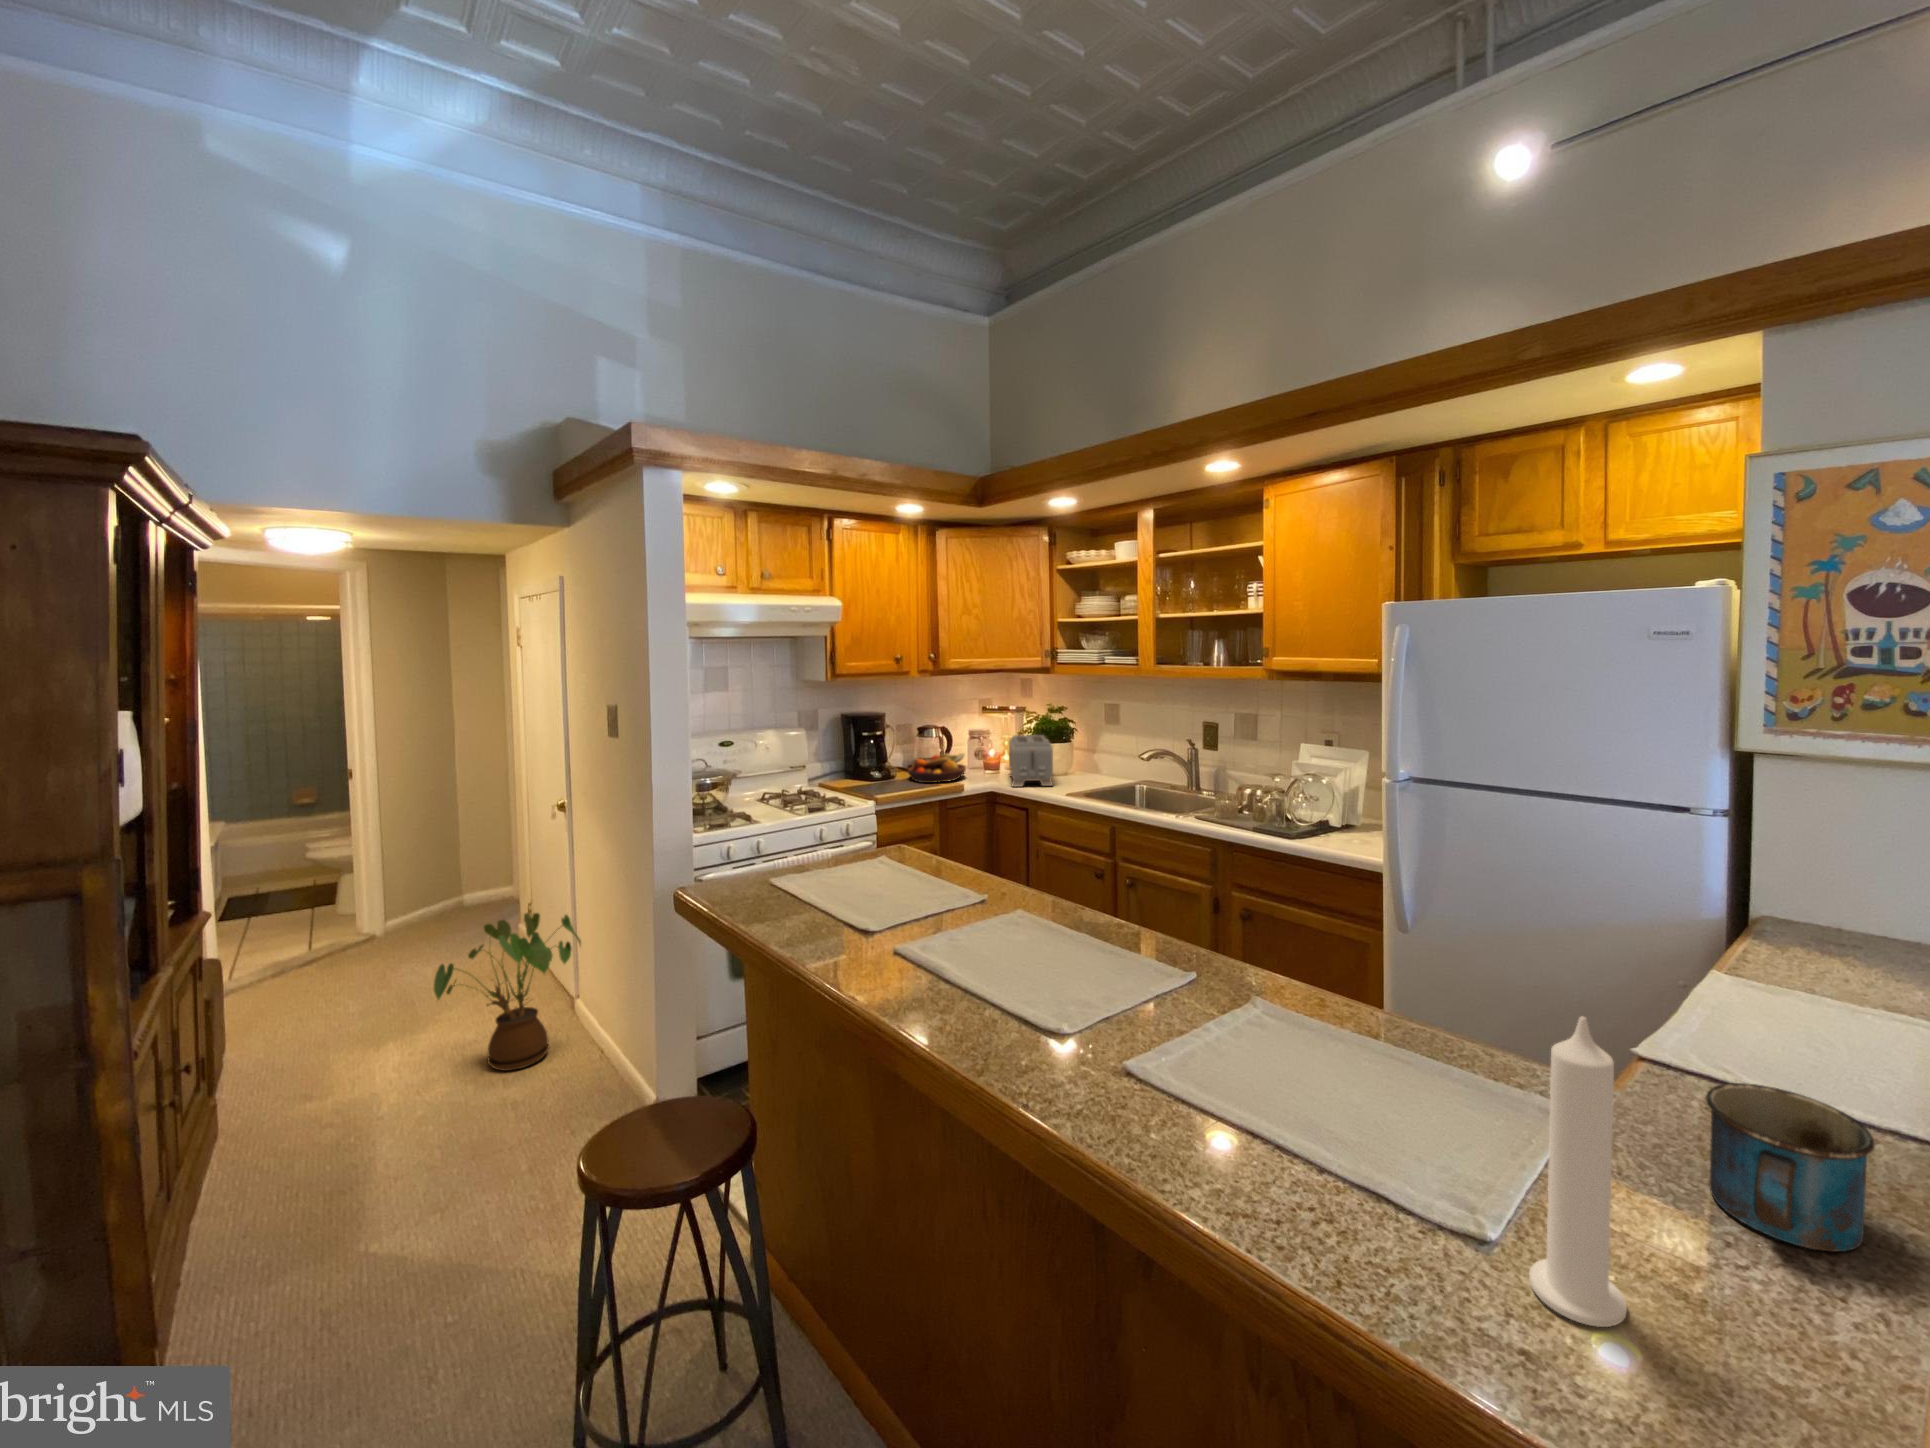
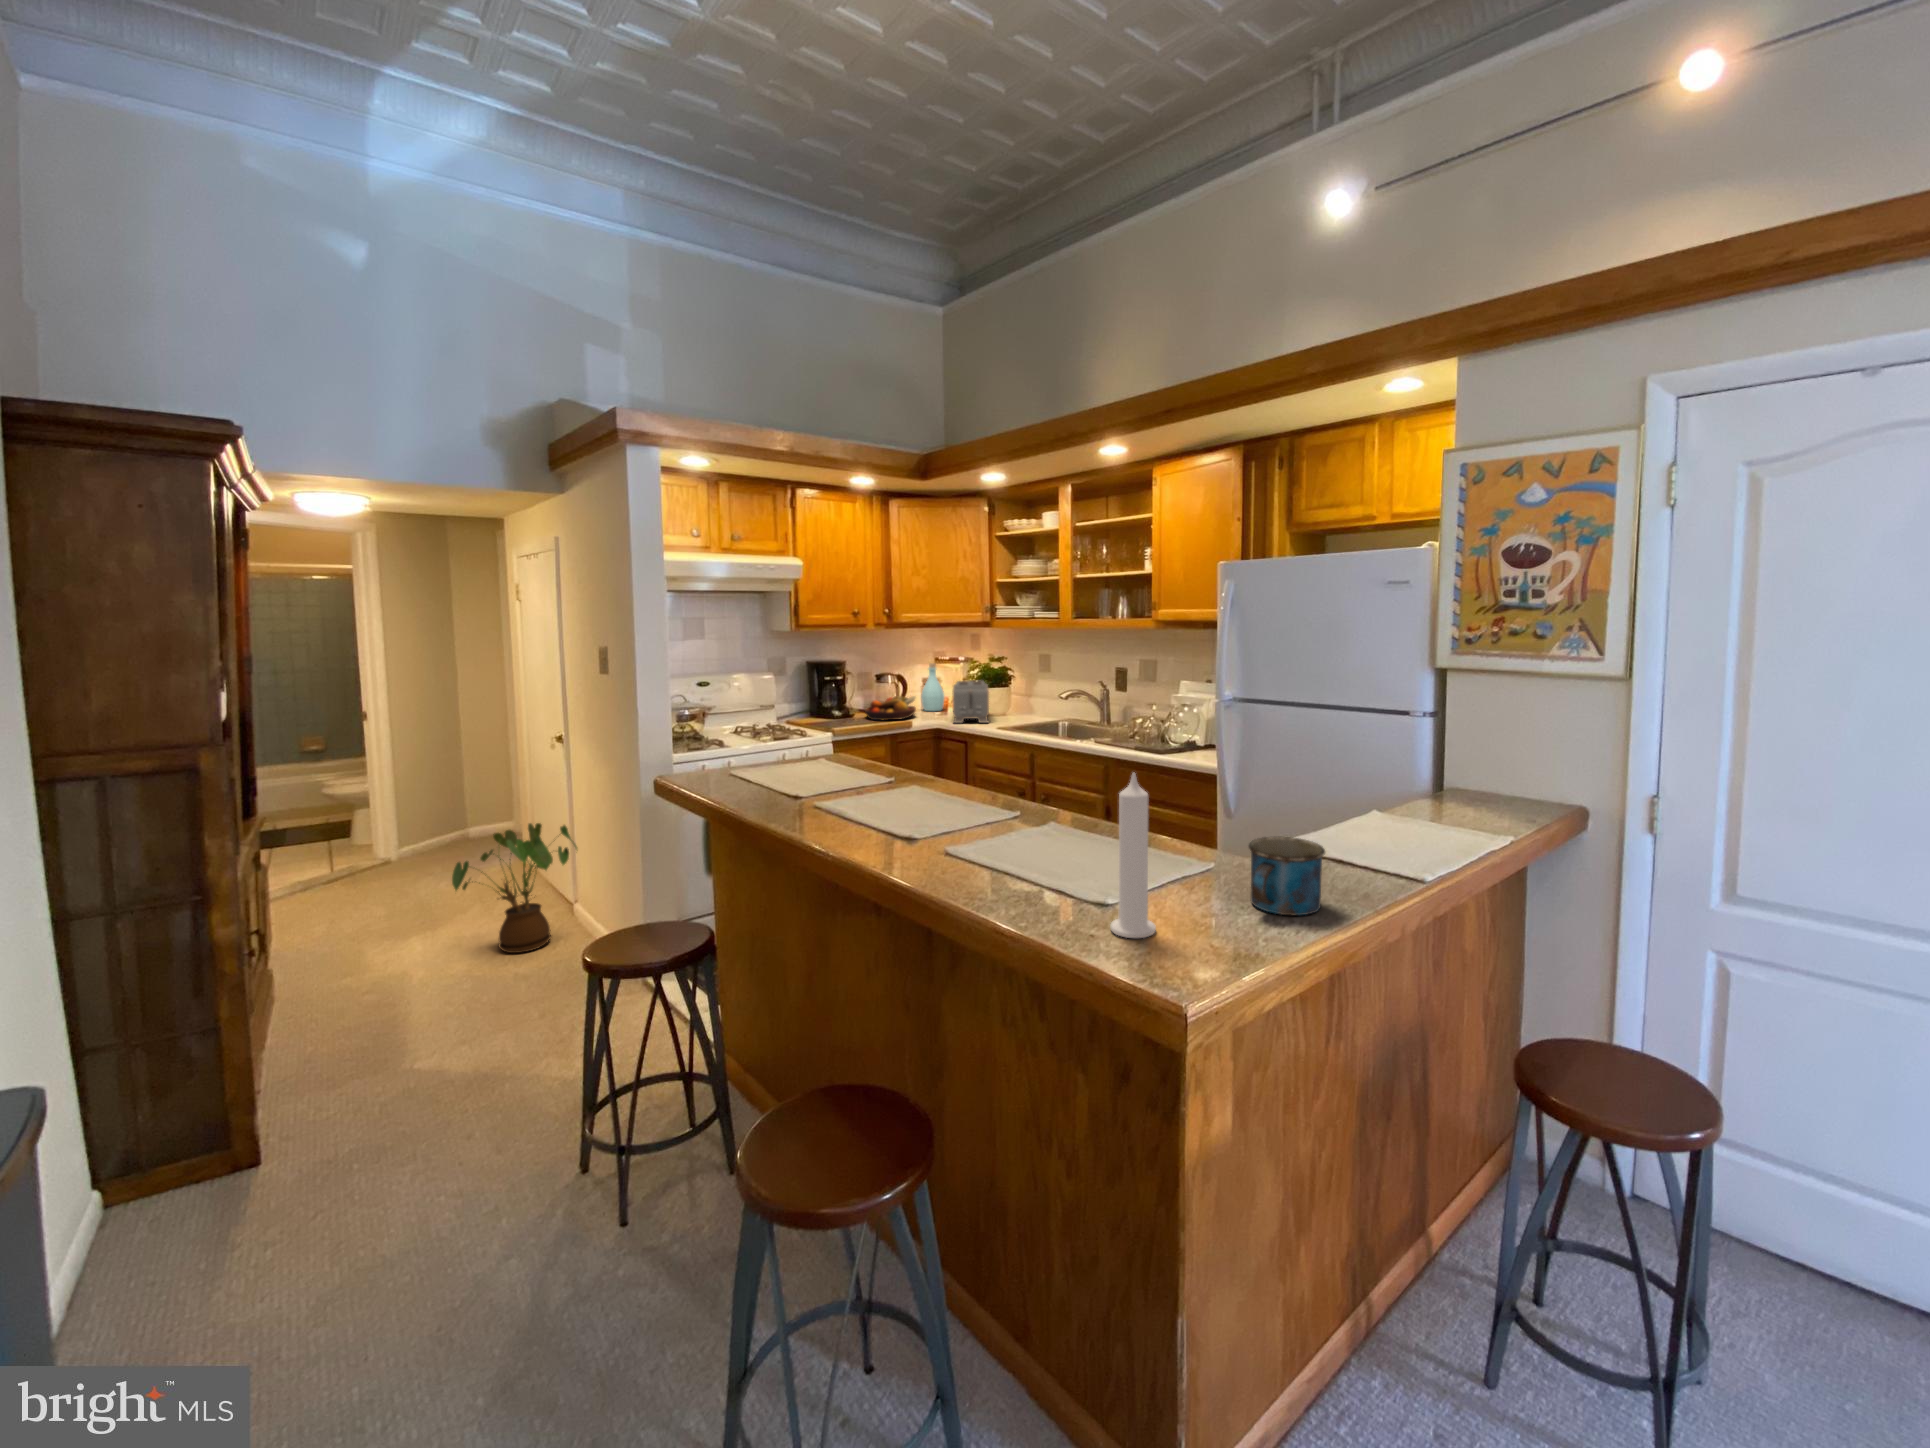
bottle: none [969,714,996,770] -> present [921,663,944,711]

